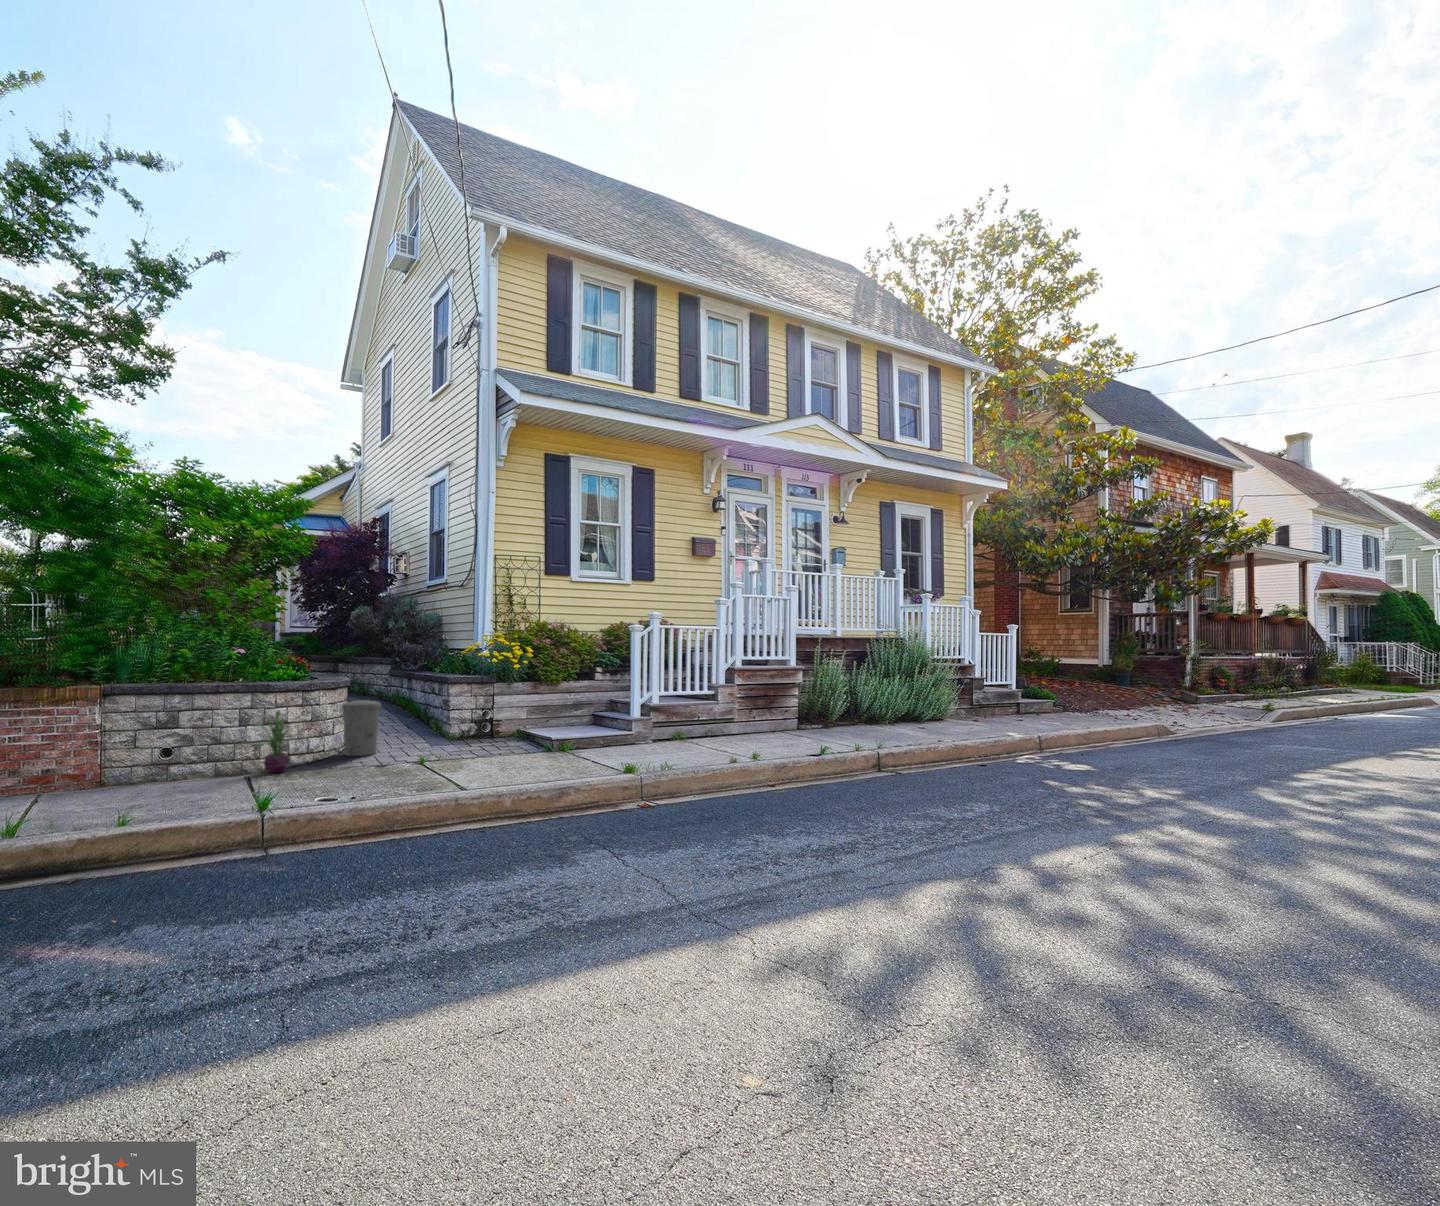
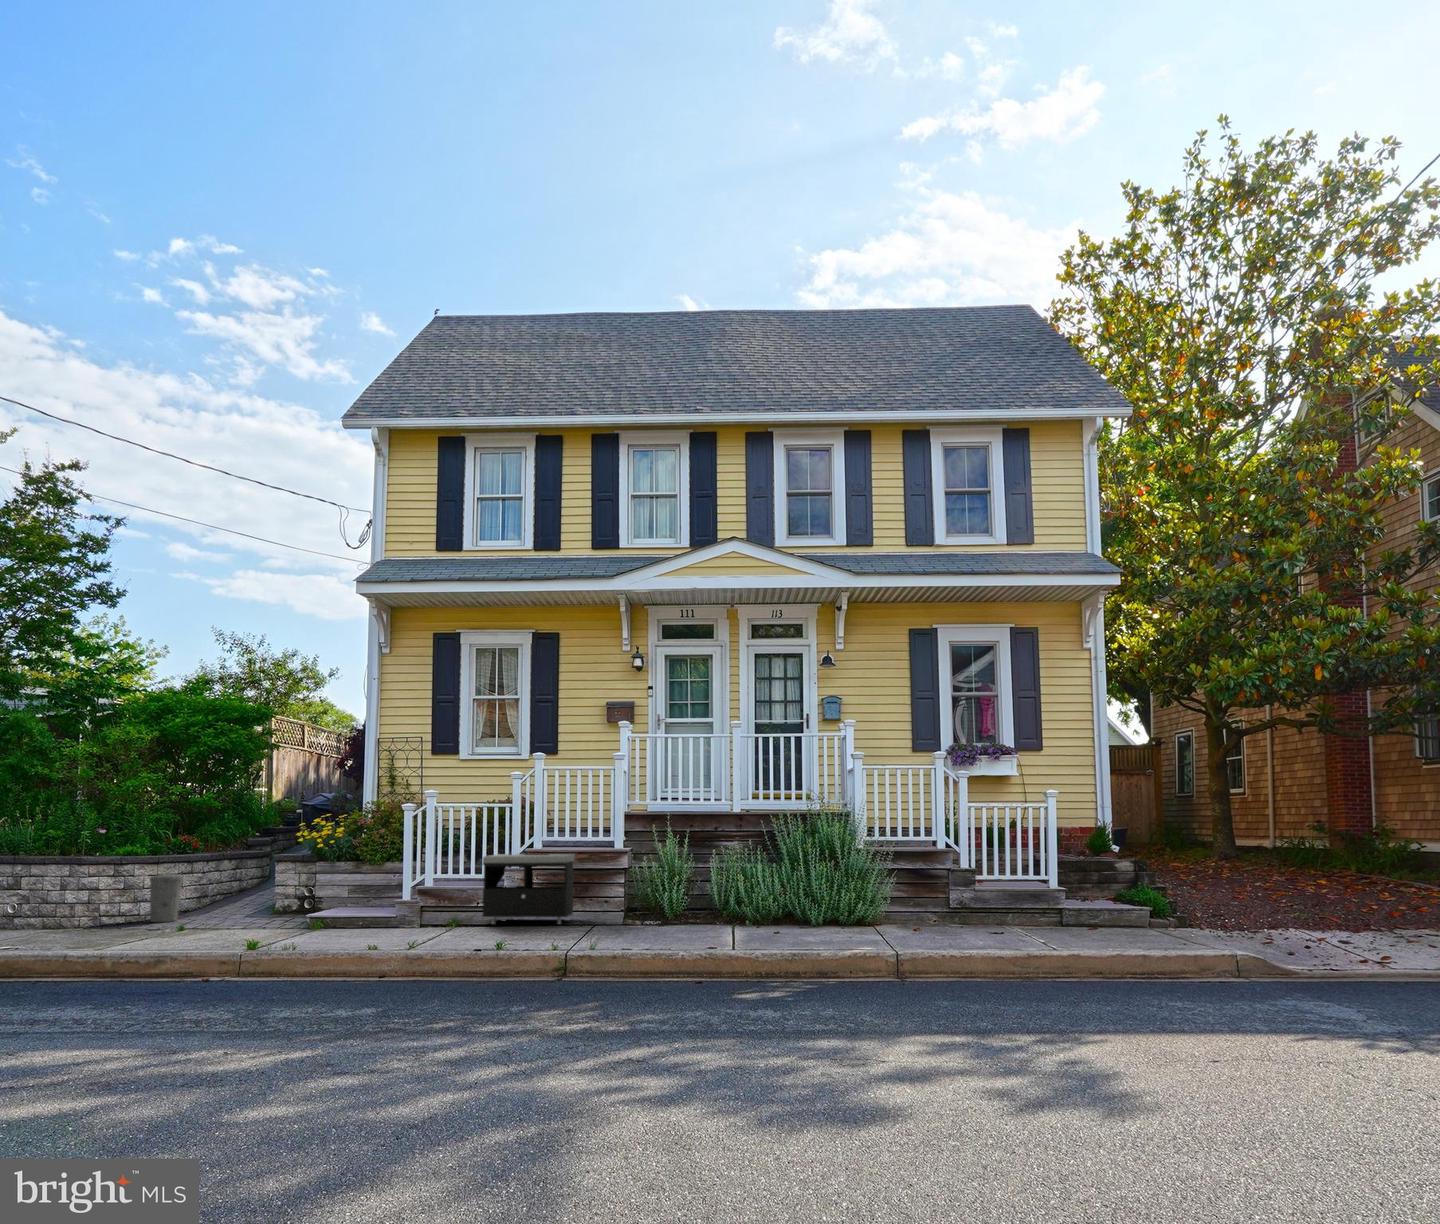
storage bench: none [708,670,798,736] -> present [482,854,575,924]
decorative plant: present [258,710,289,773] -> none [39,879,100,929]

